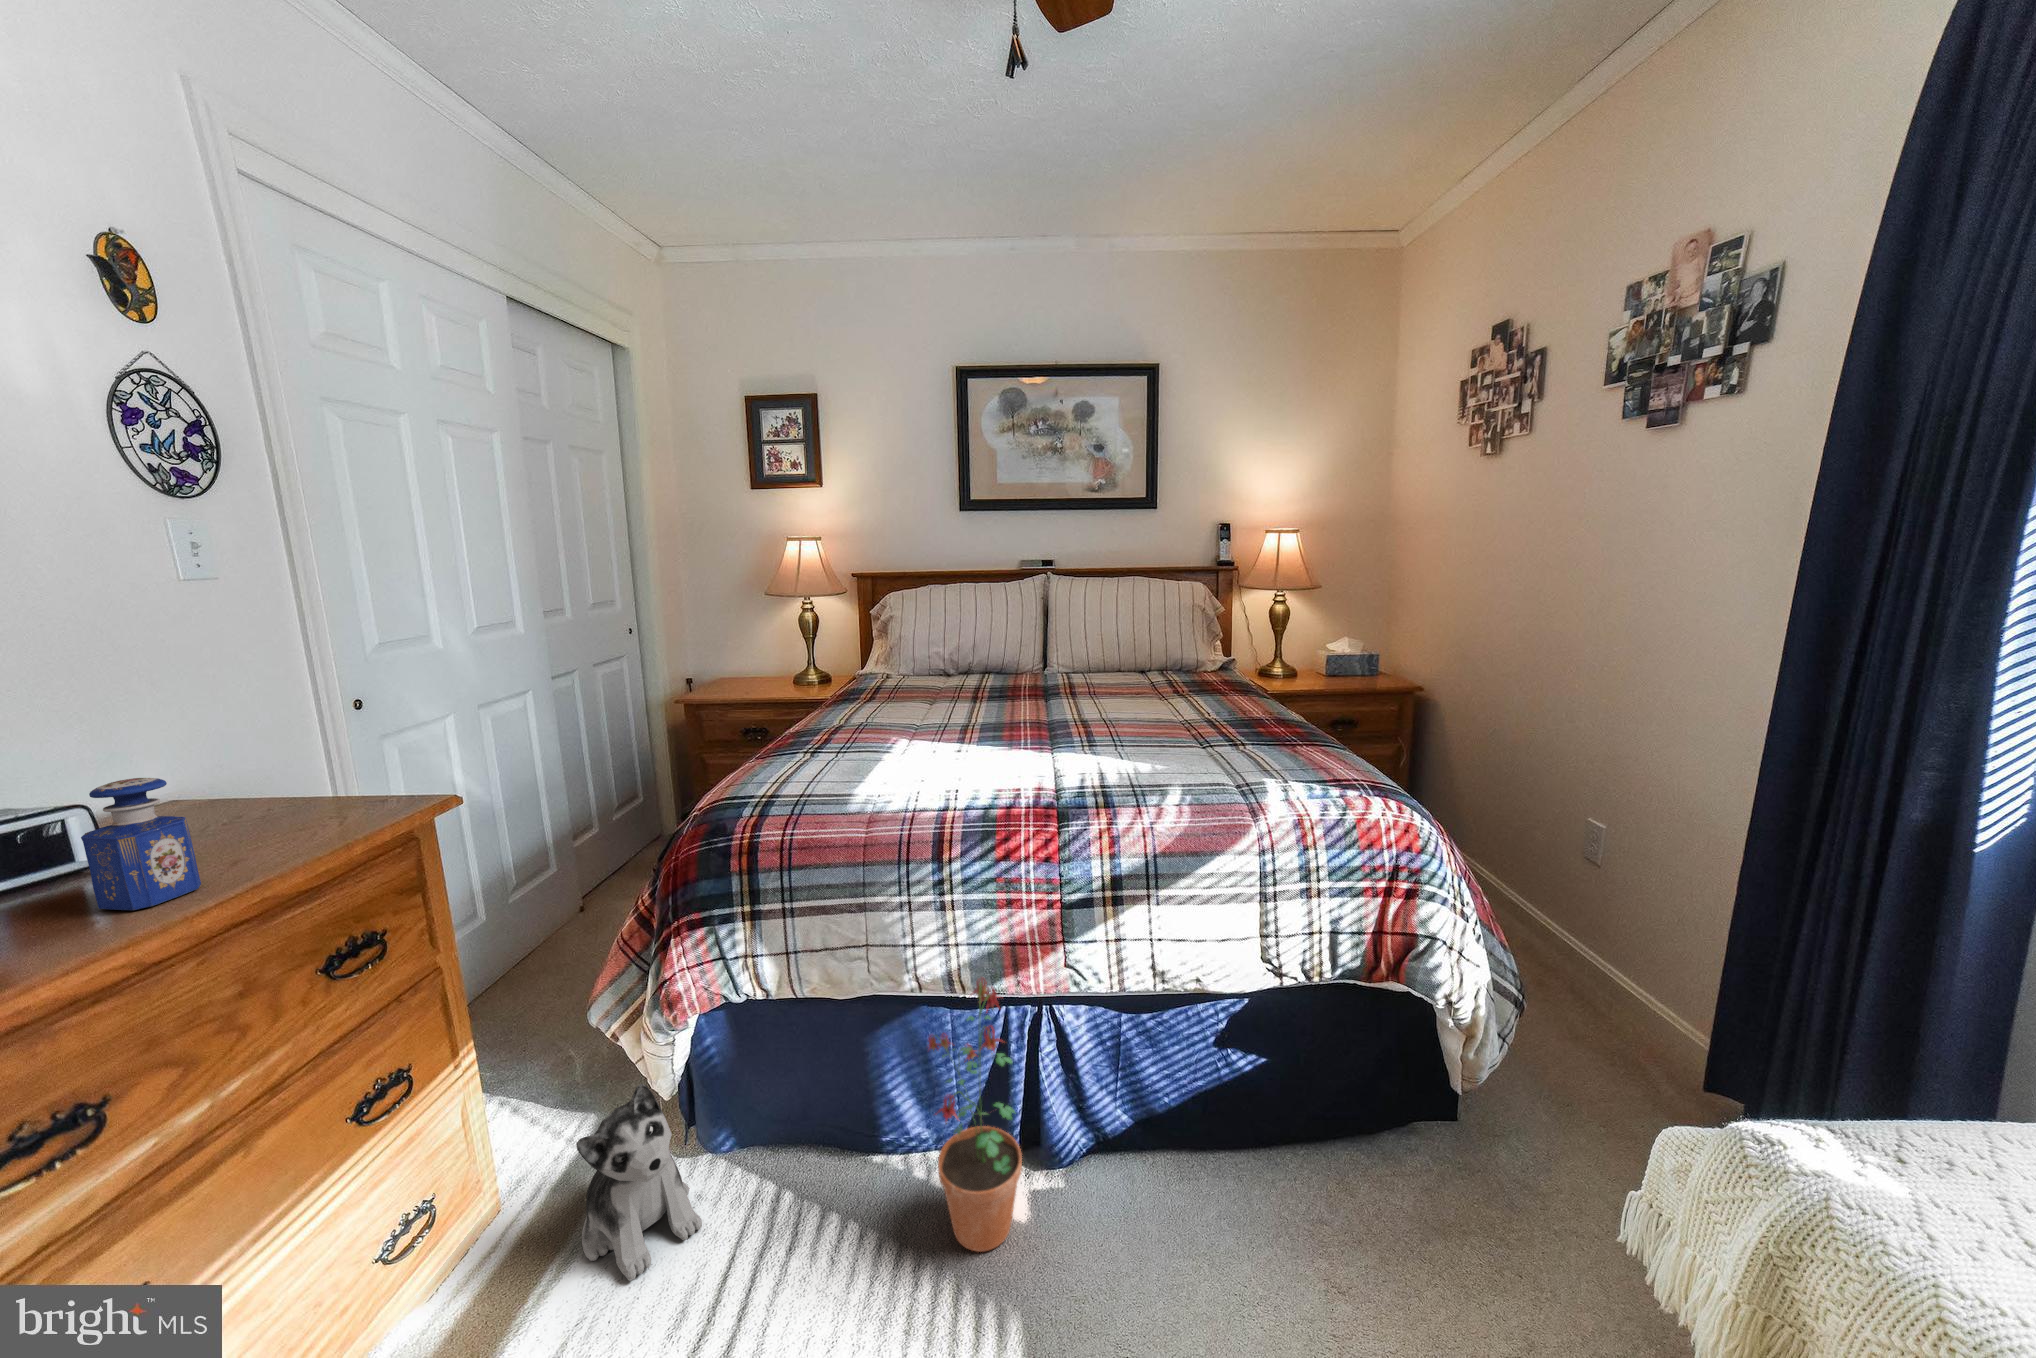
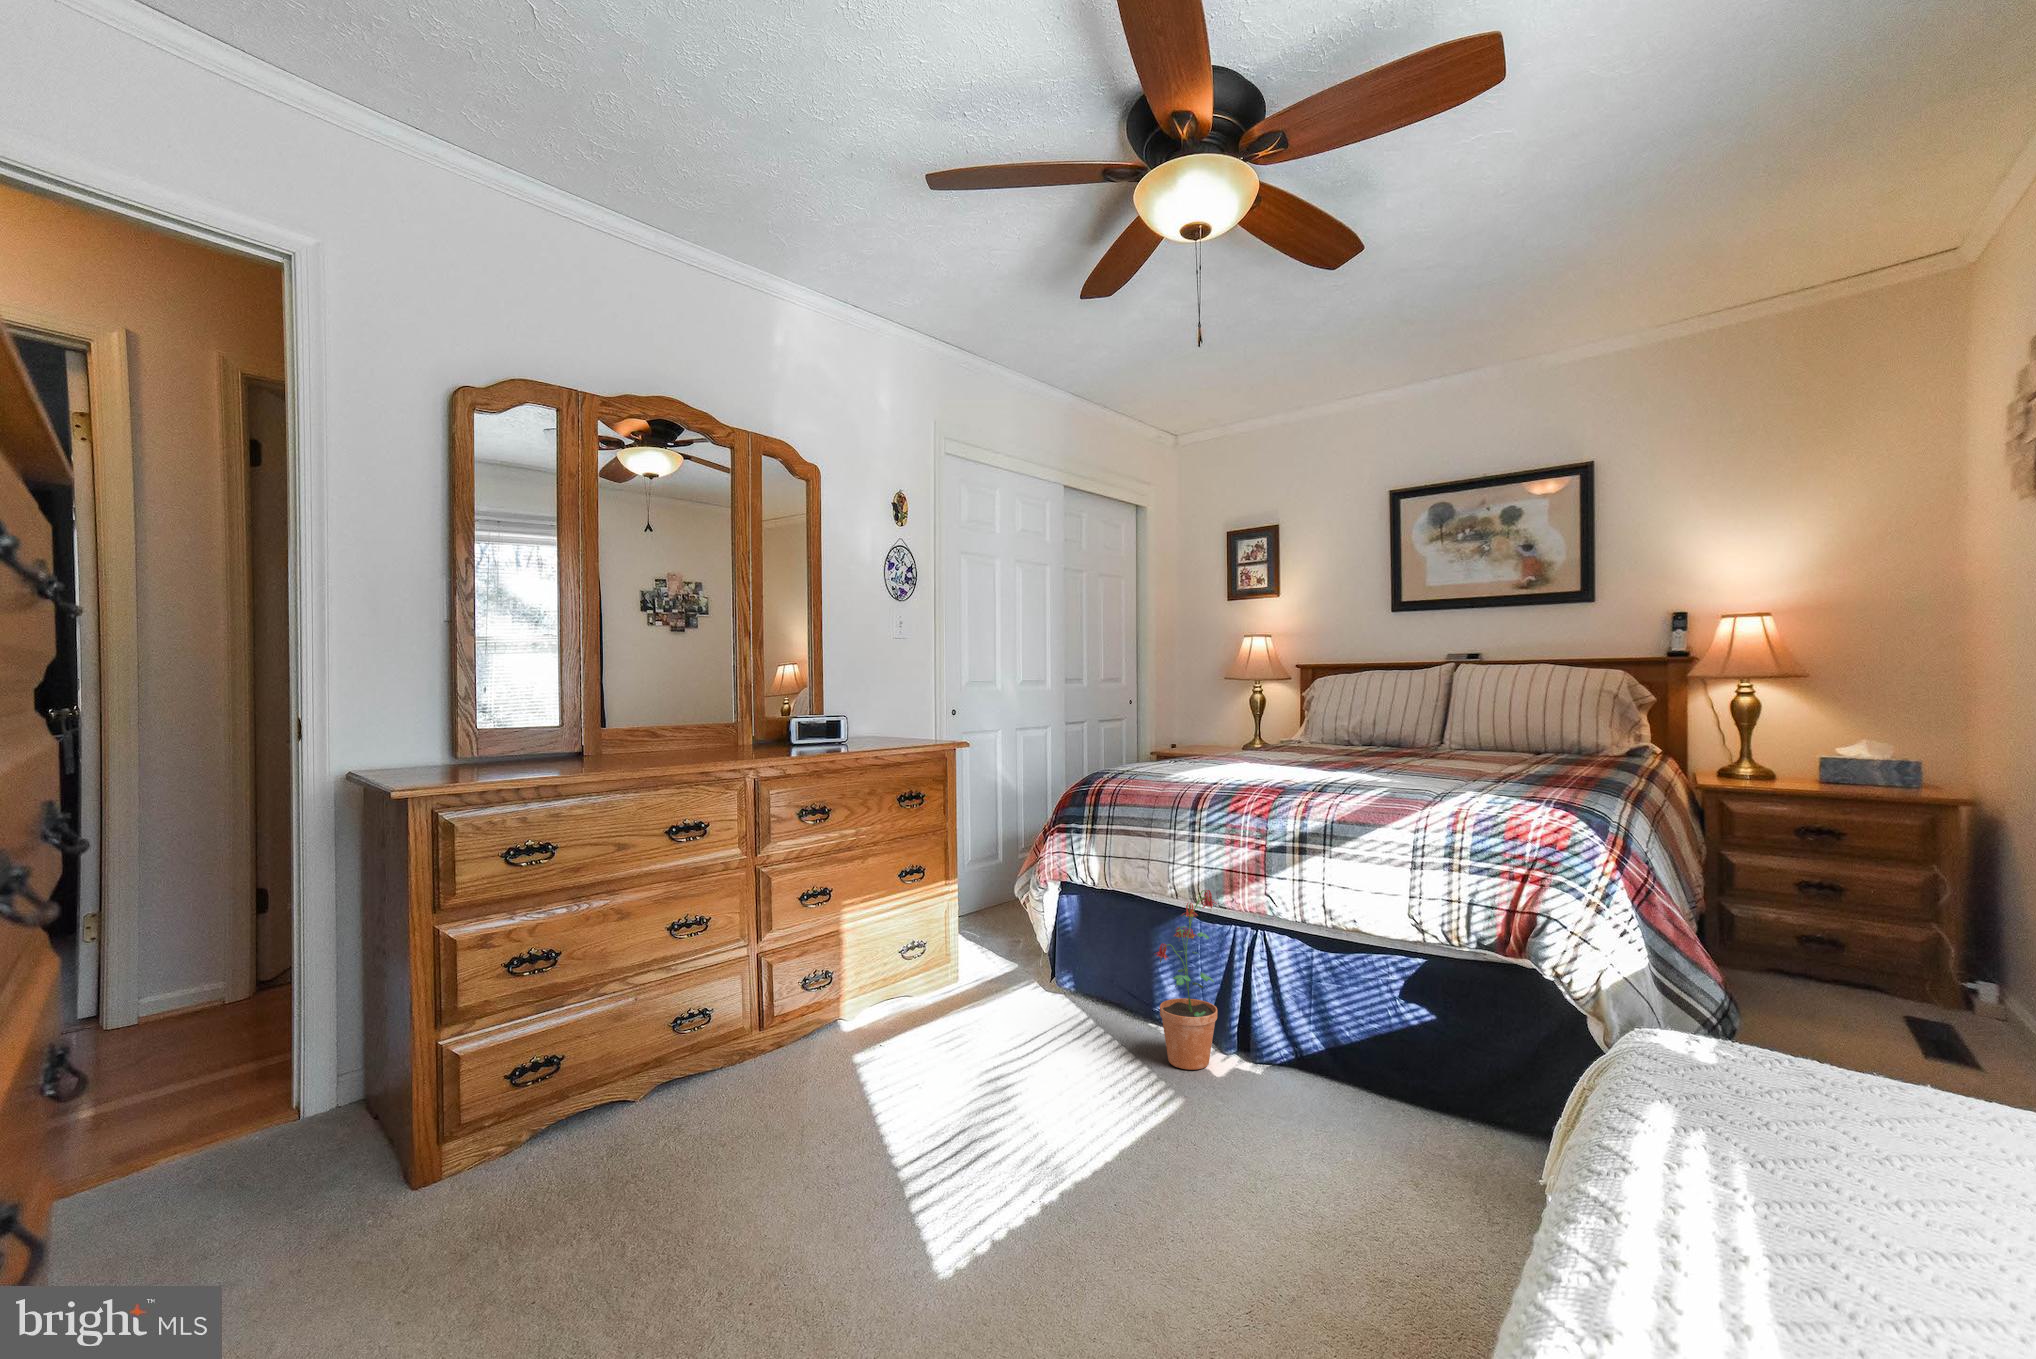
perfume bottle: present [81,778,201,910] -> none [851,694,878,742]
plush toy: present [576,1084,702,1280] -> none [986,913,1045,1017]

